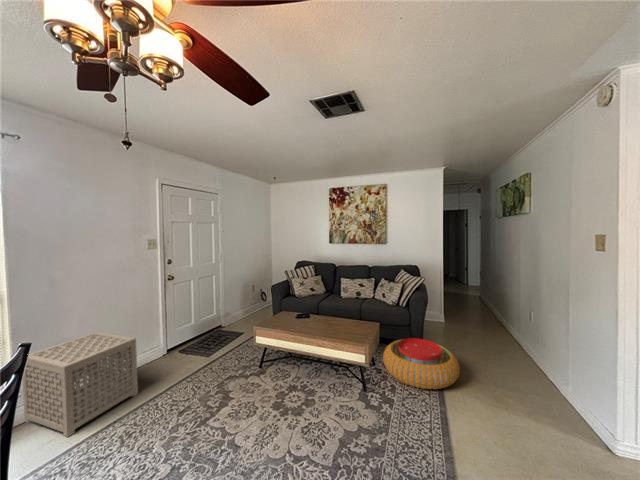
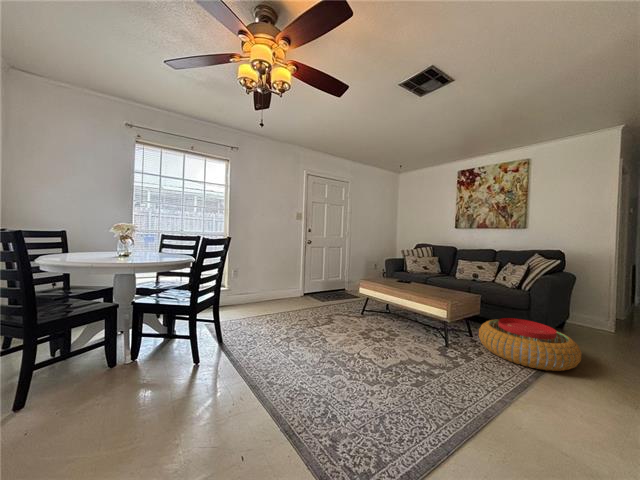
side table: present [22,332,138,437] -> none [231,266,283,314]

